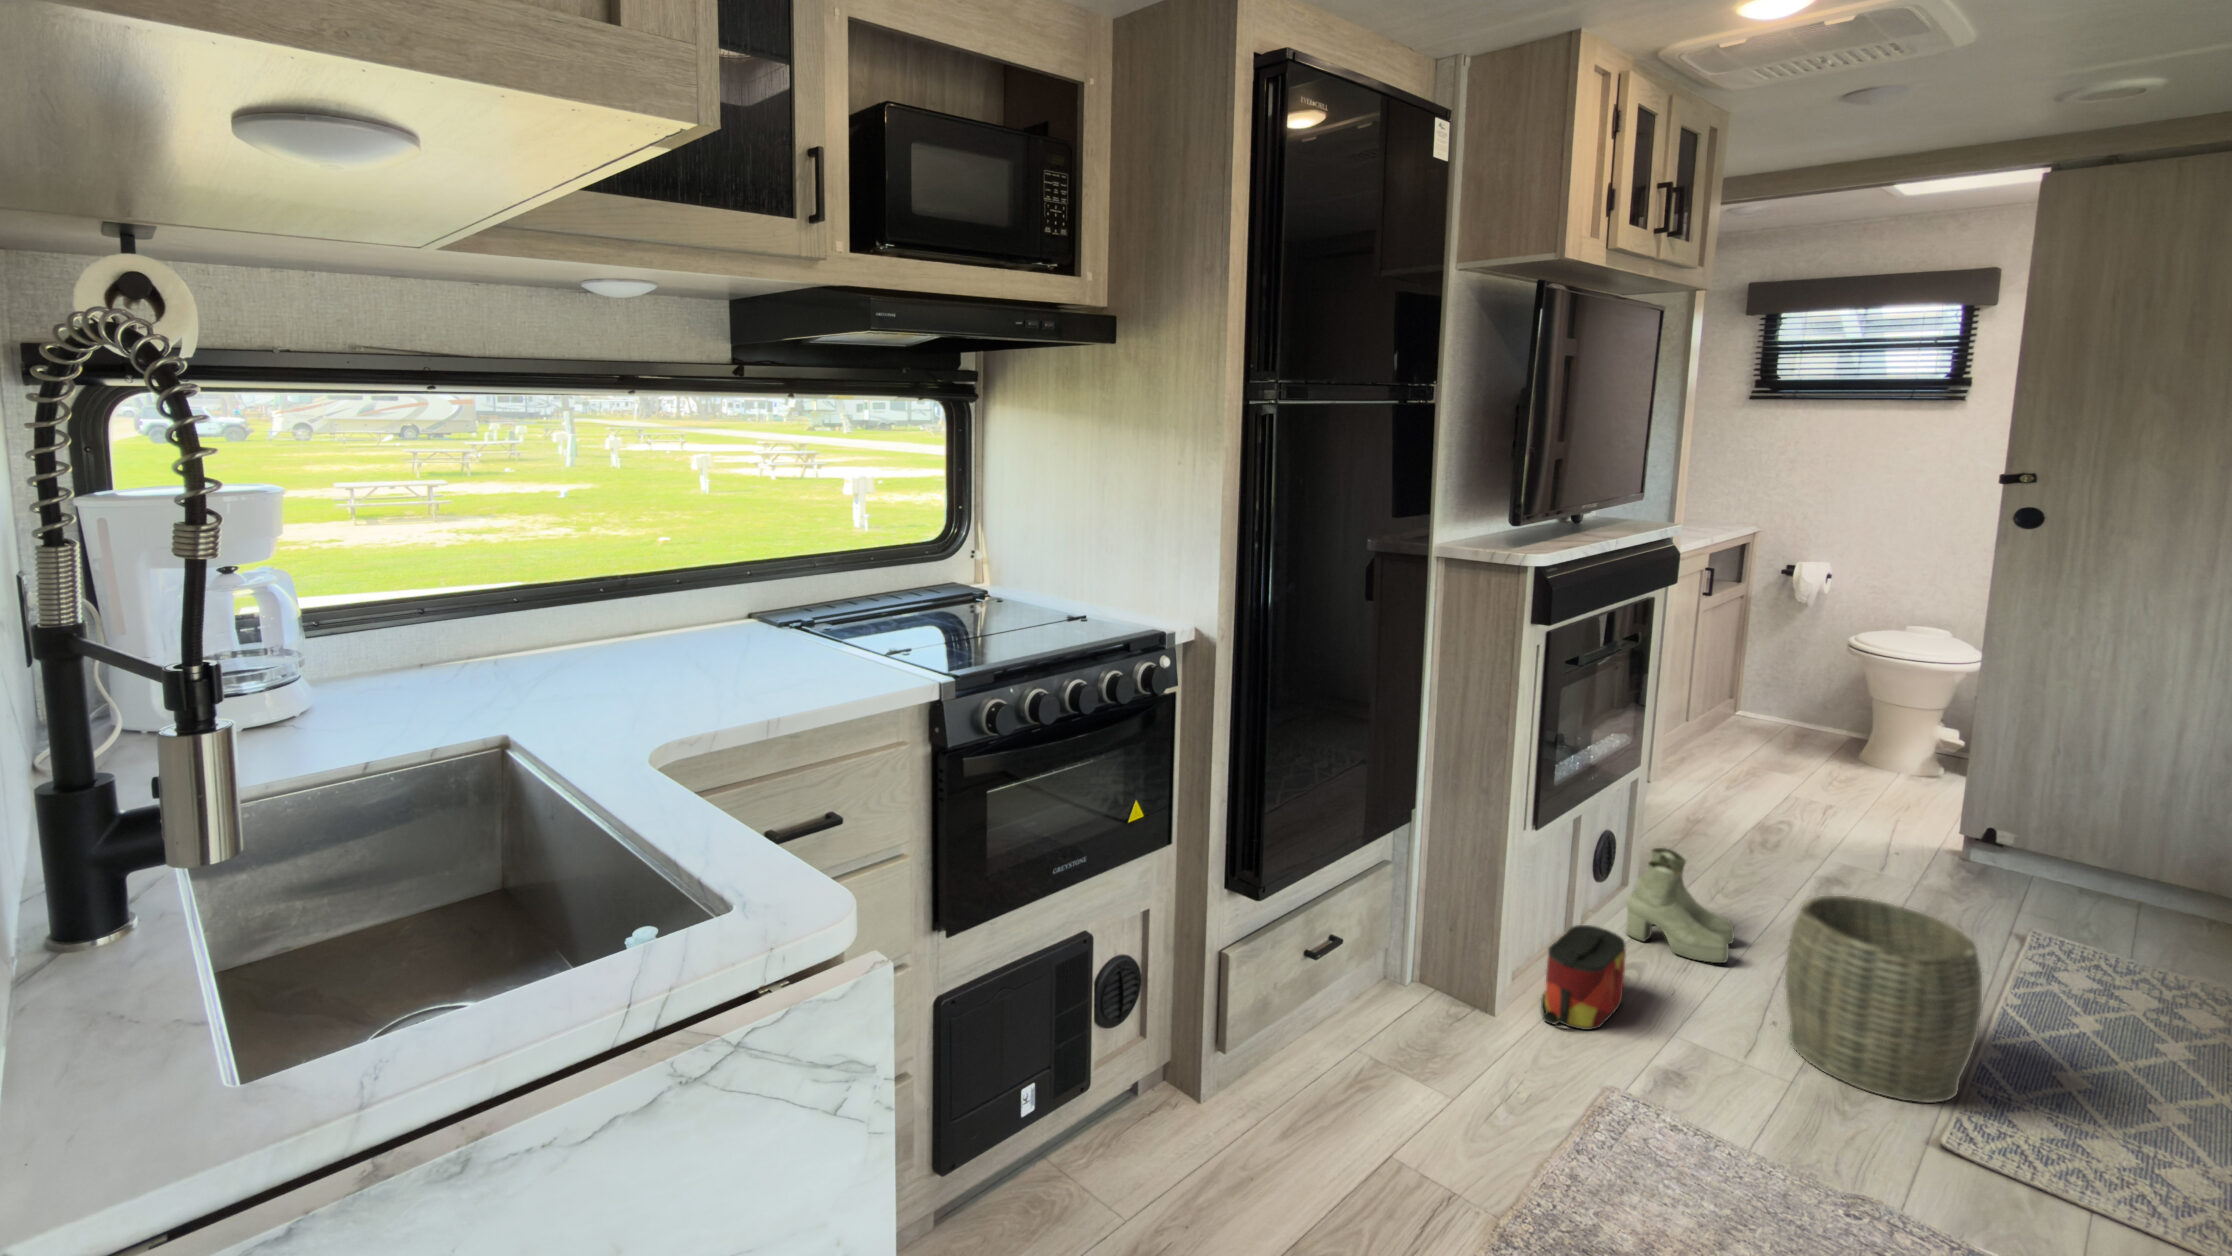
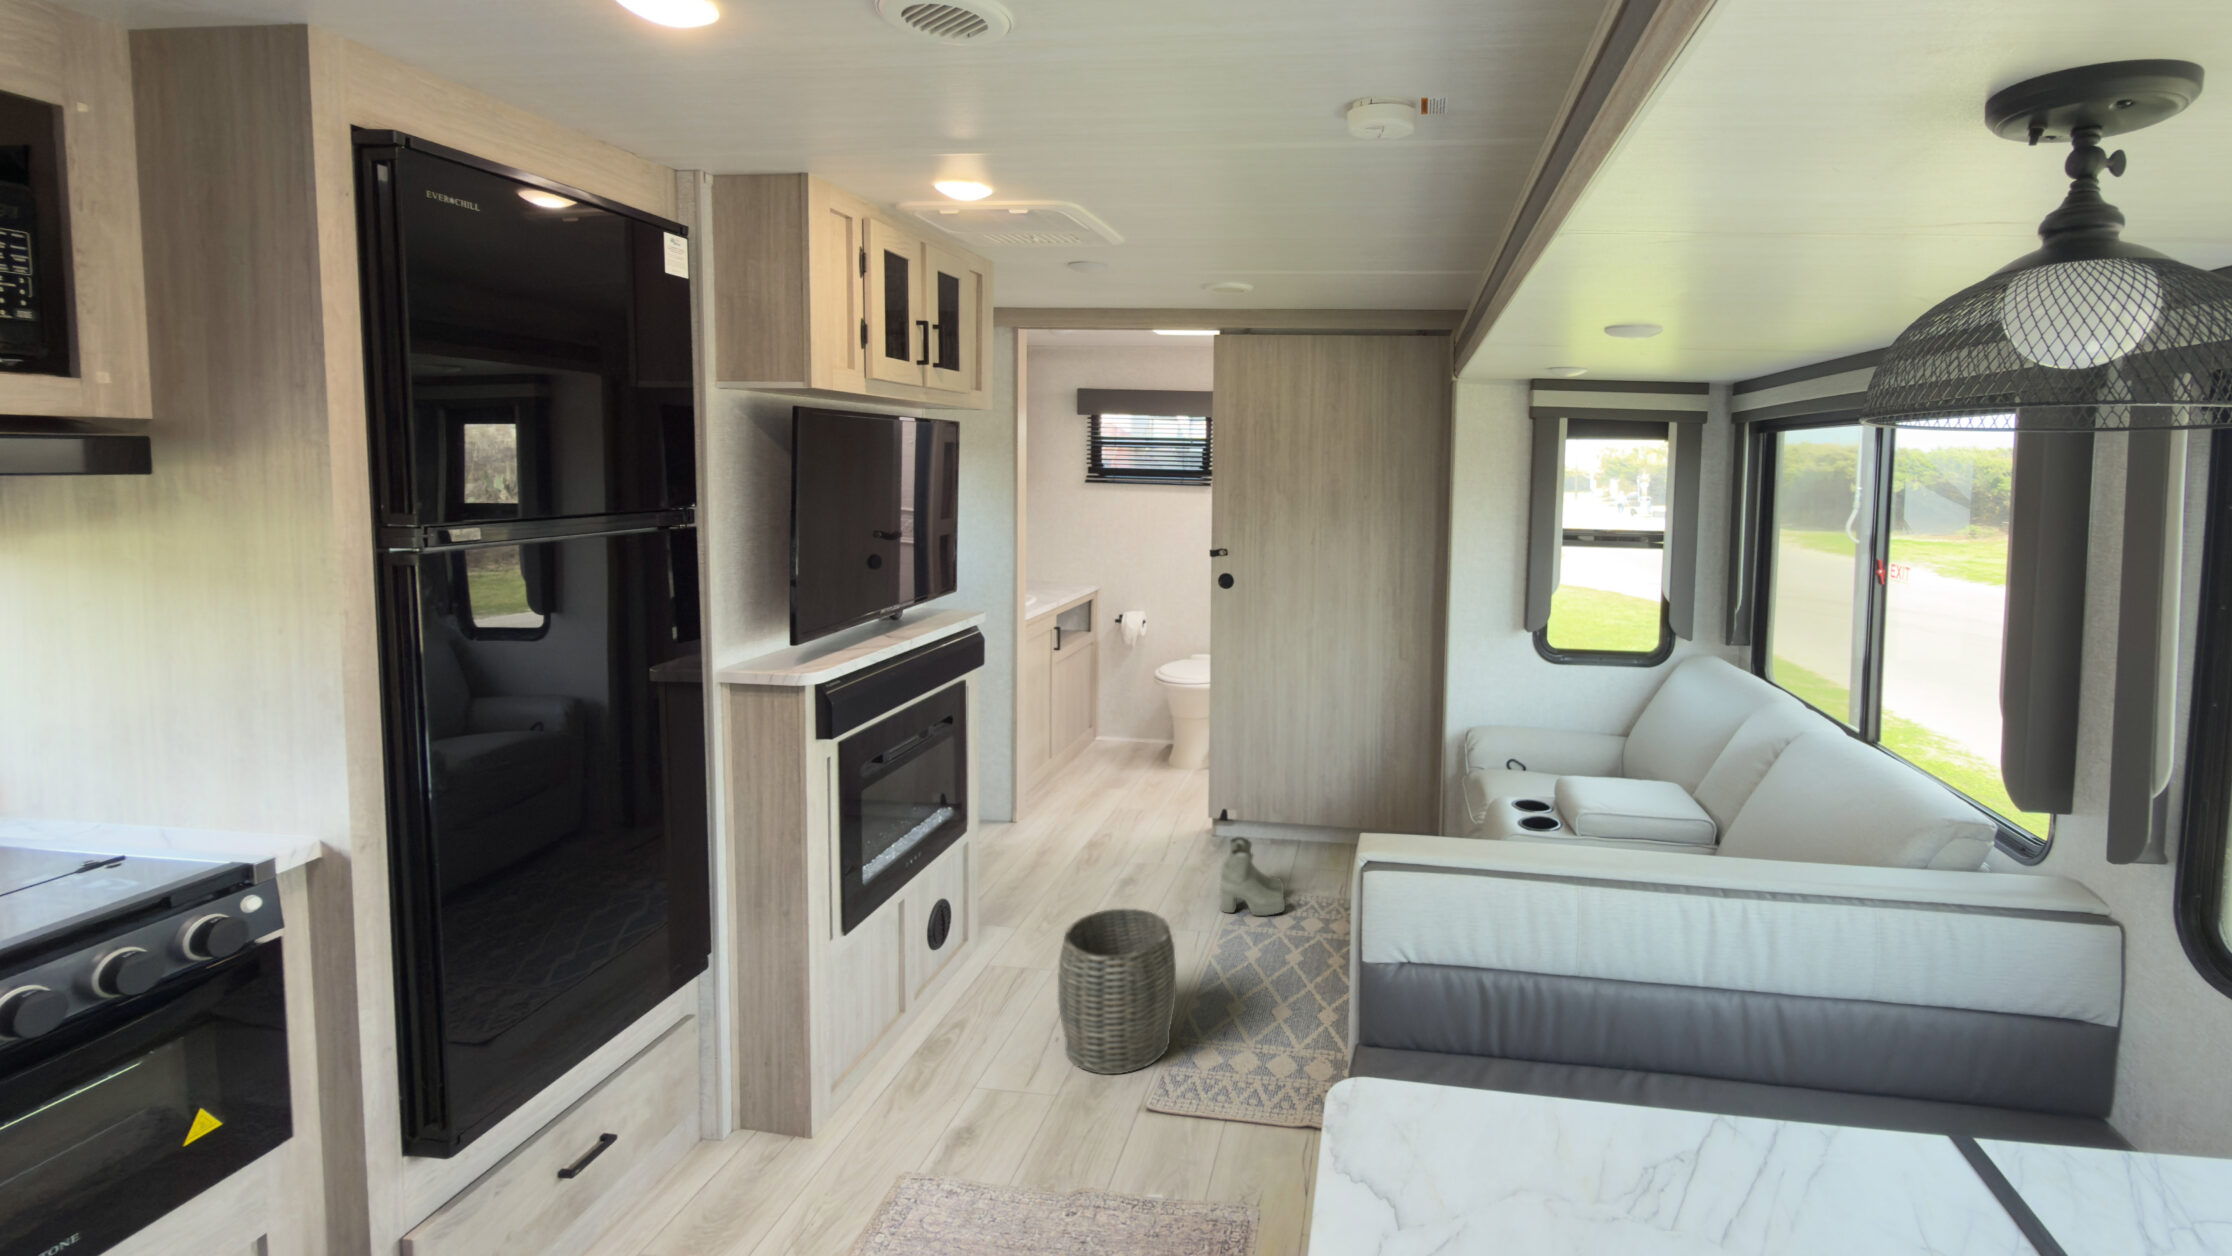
boots: present [1626,848,1734,963] -> present [1220,837,1285,916]
bag: present [1541,925,1626,1030] -> none [861,1002,940,1121]

